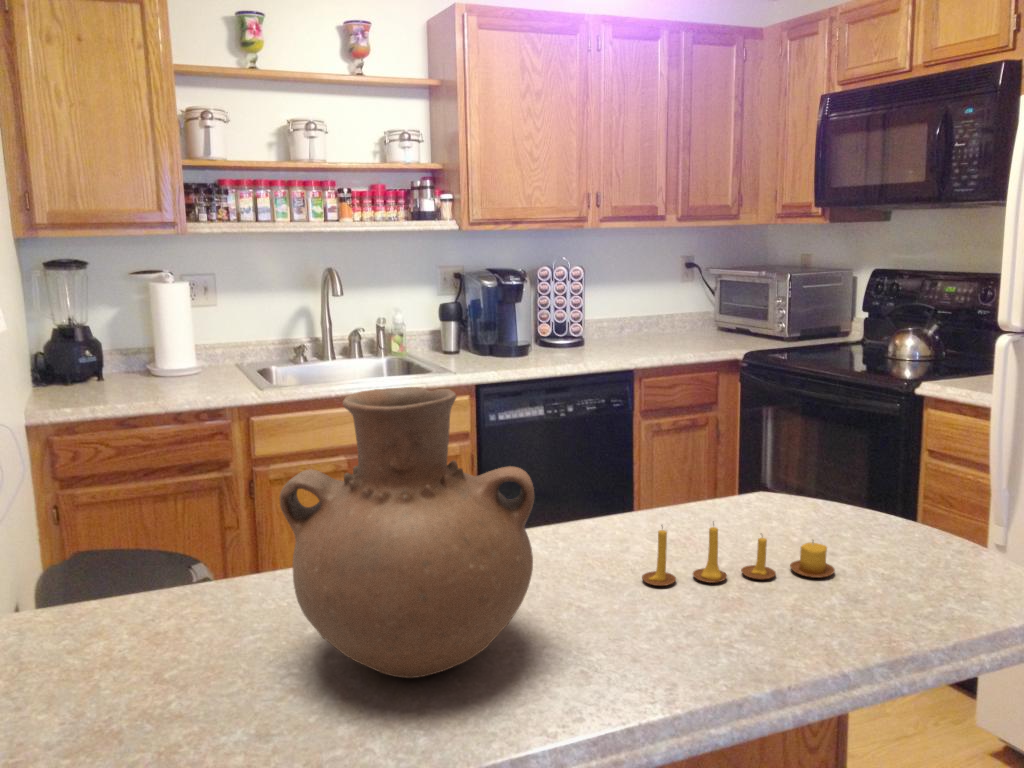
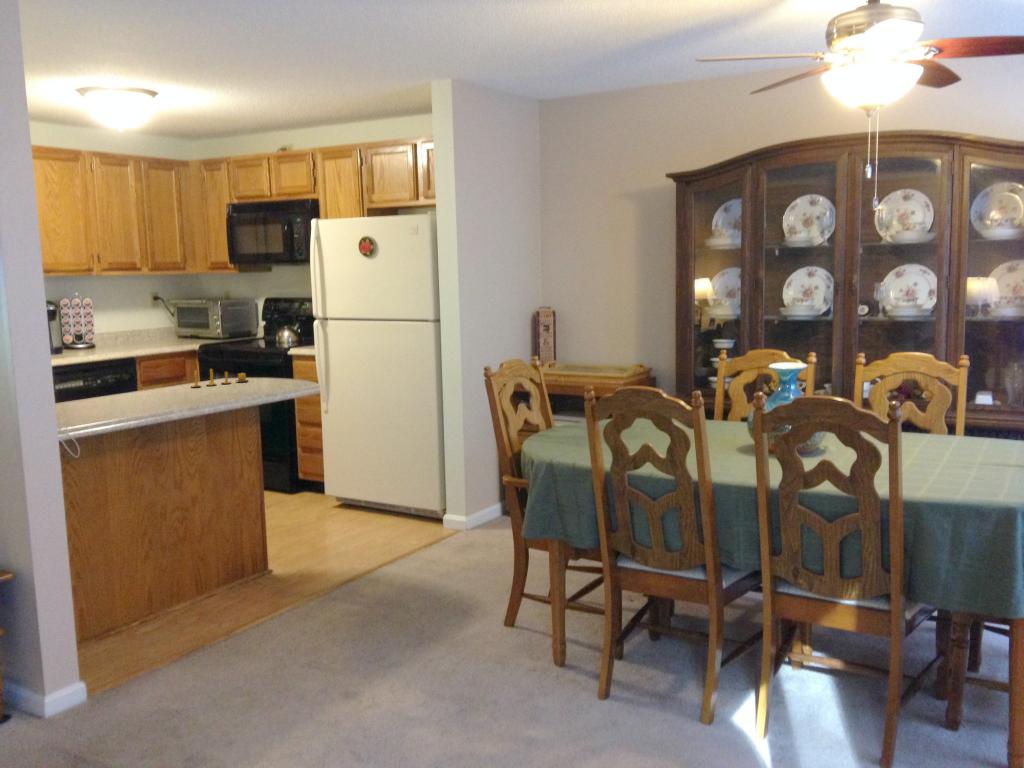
vase: present [280,387,534,678] -> none [93,324,167,401]

